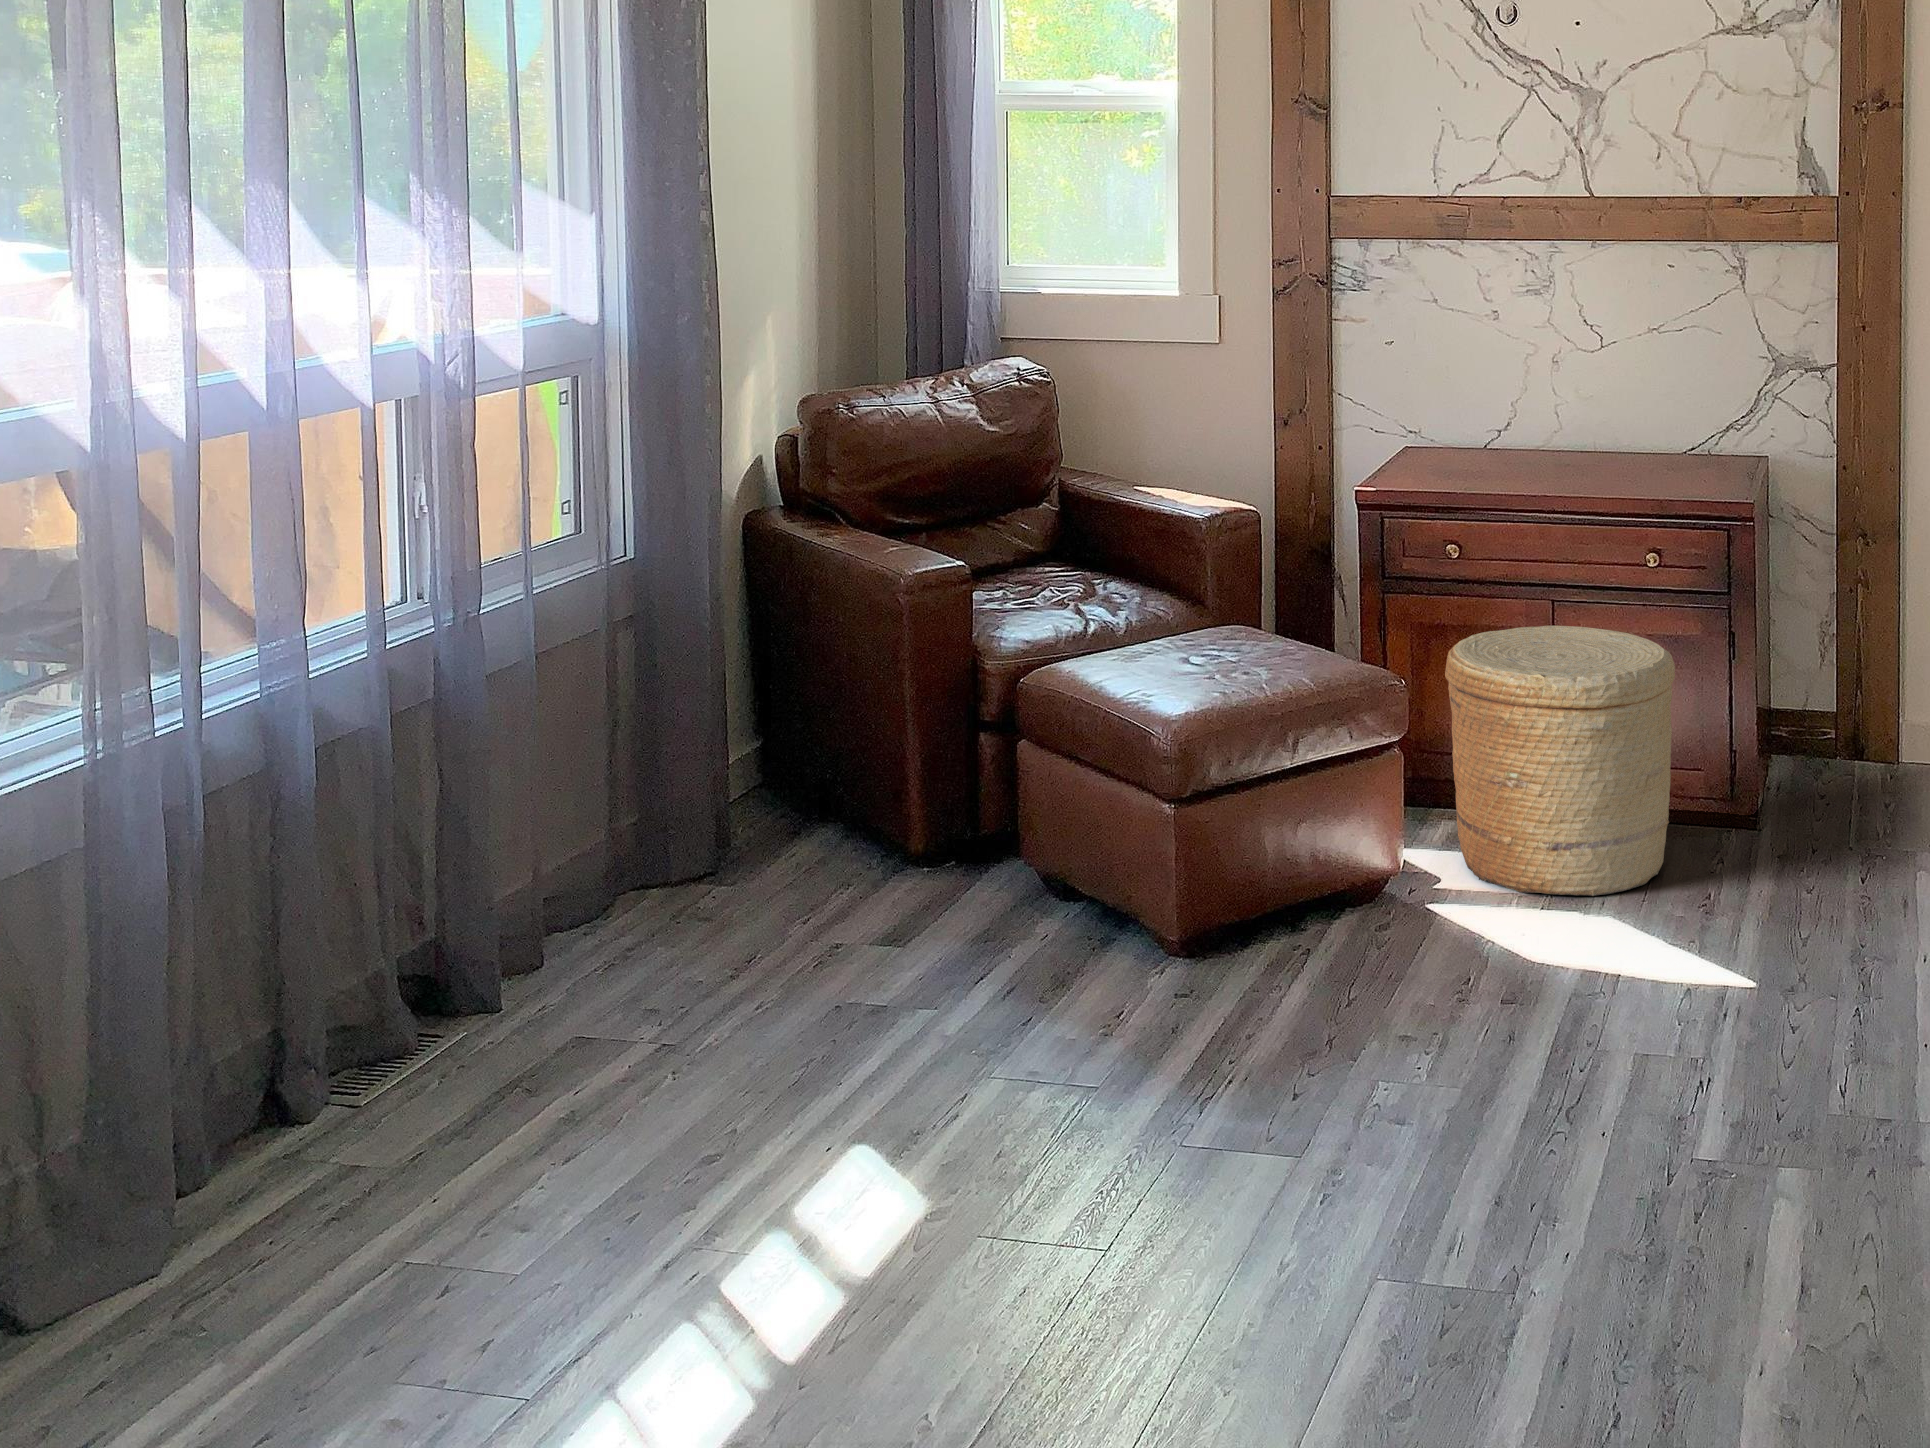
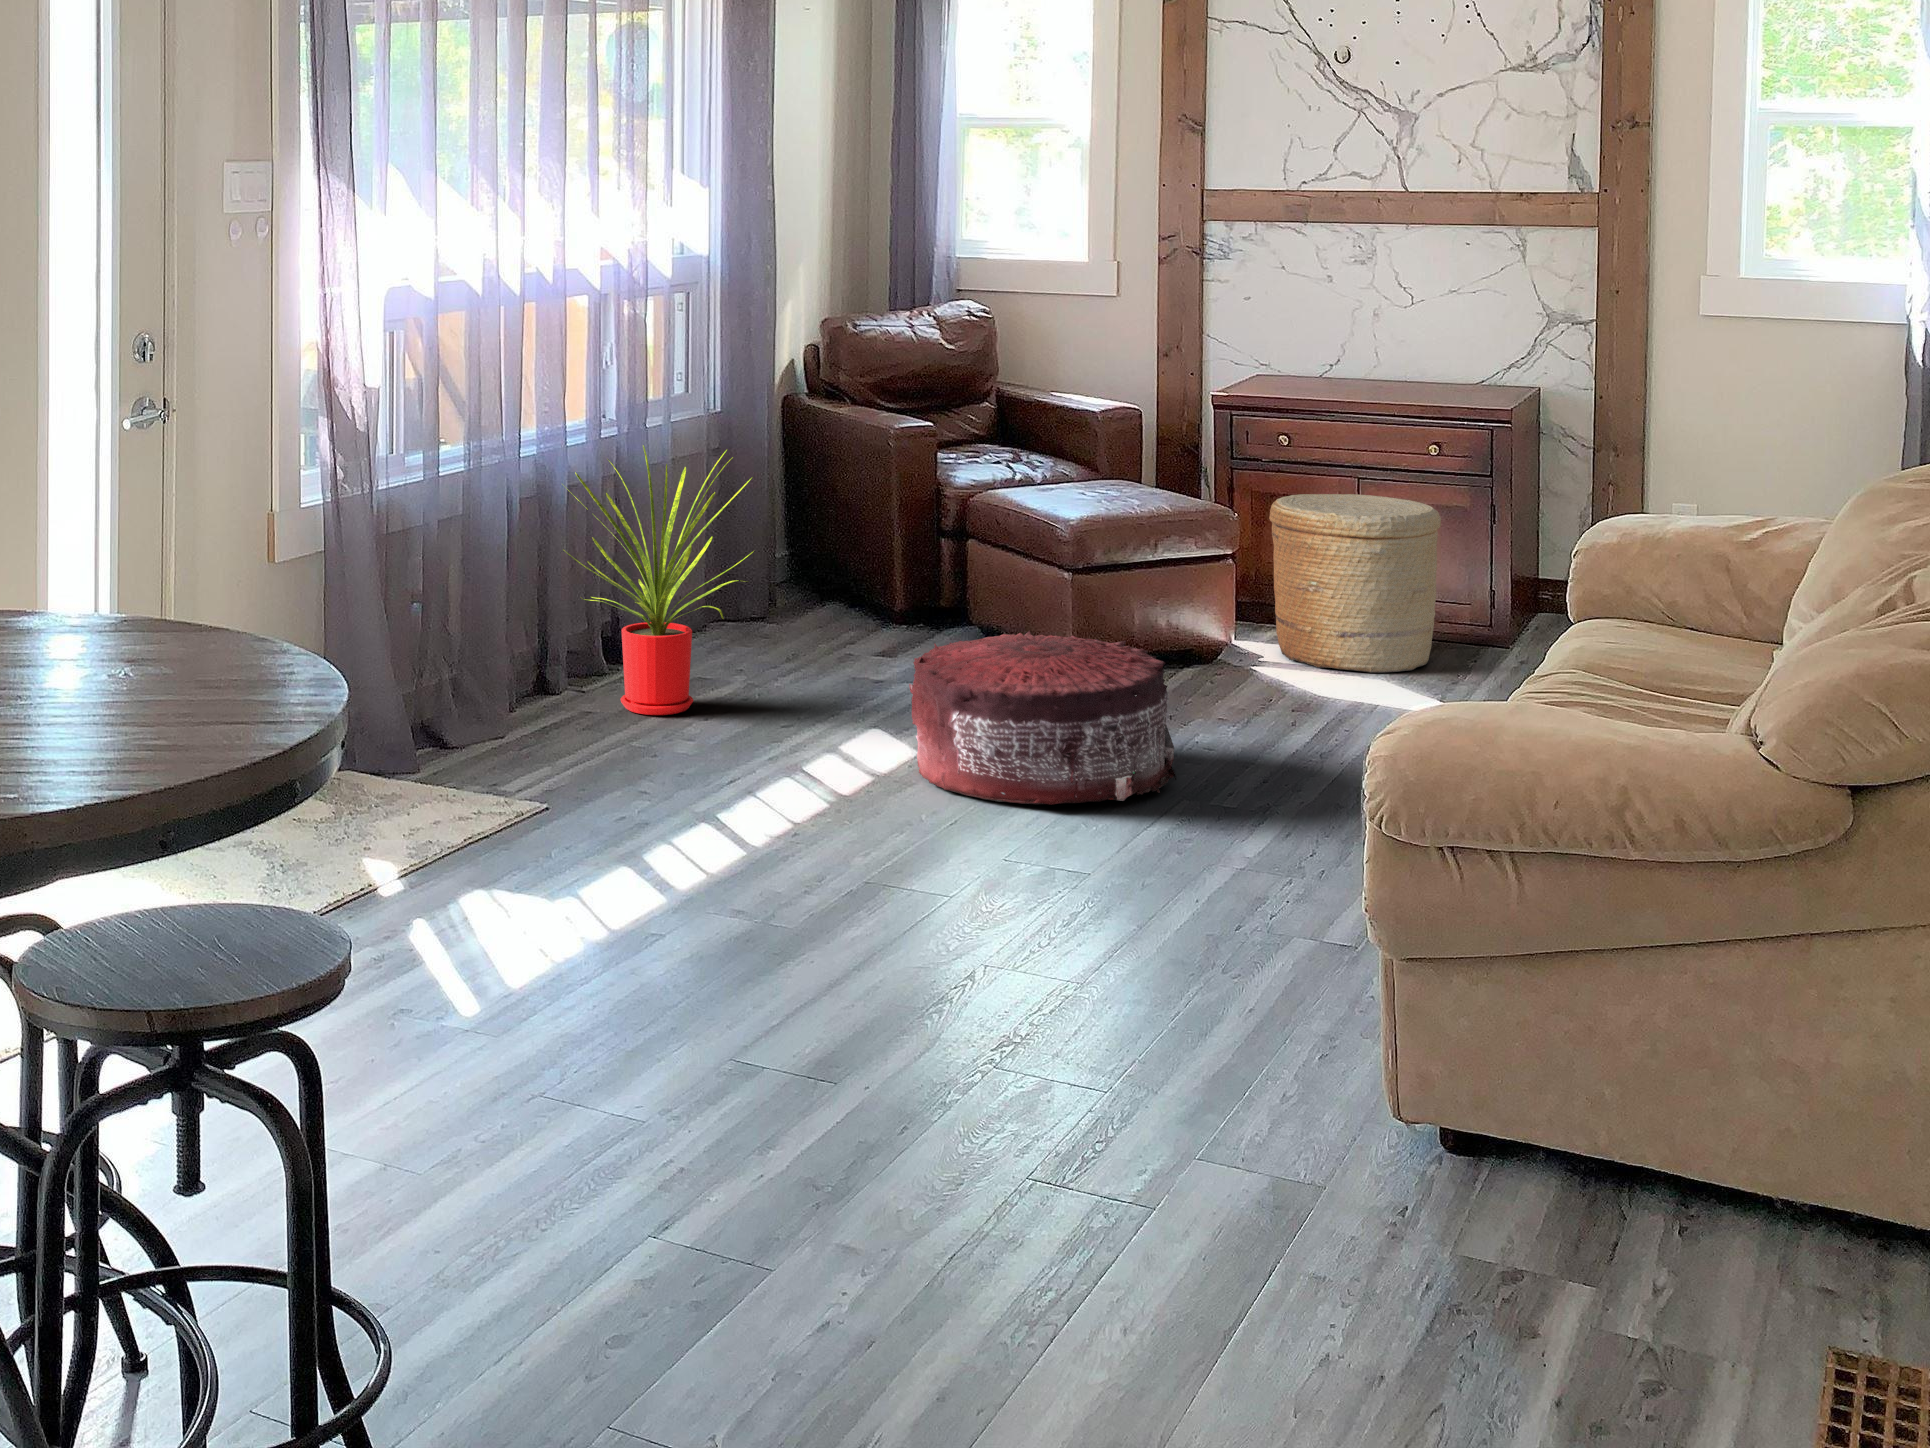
house plant: none [278,676,648,1160] -> present [564,446,753,715]
pouf: none [908,974,1368,1364] -> present [909,631,1176,805]

